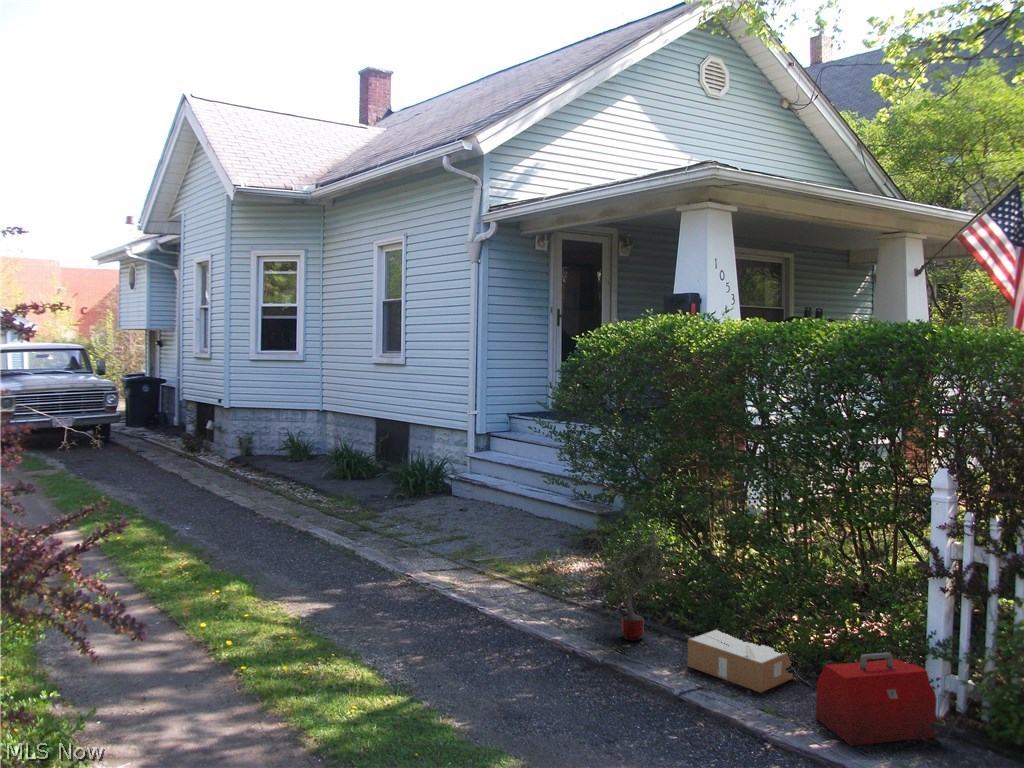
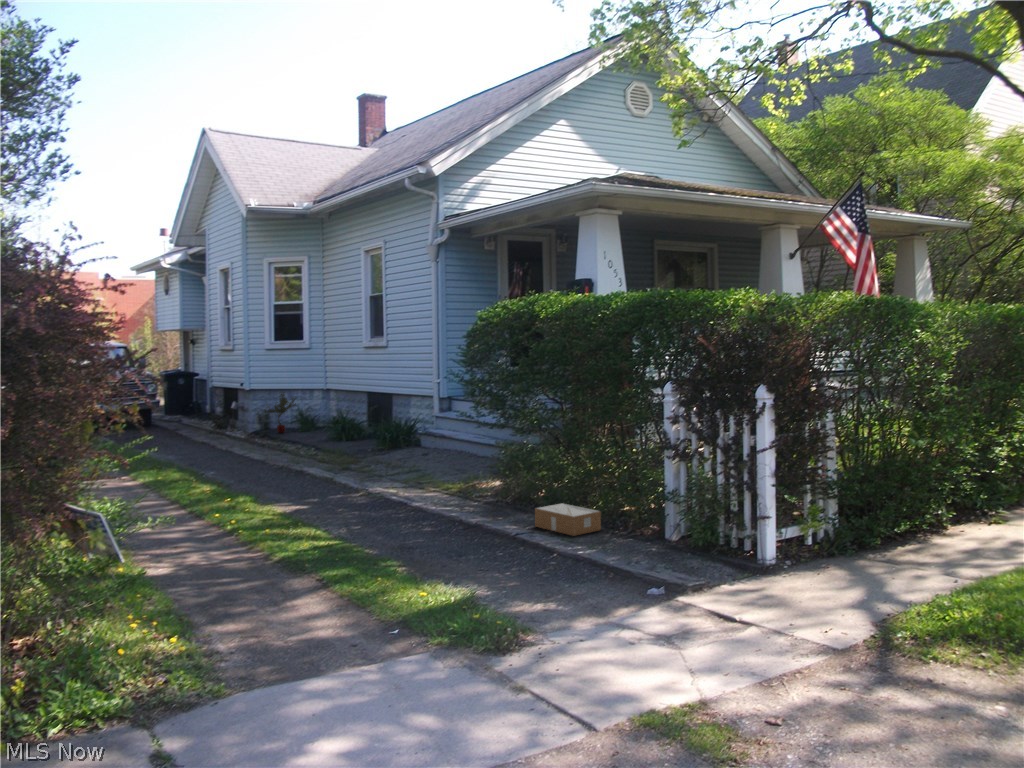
potted tree: present [608,527,674,641] -> present [265,394,296,433]
toolbox: present [816,652,936,746] -> none [598,499,666,554]

